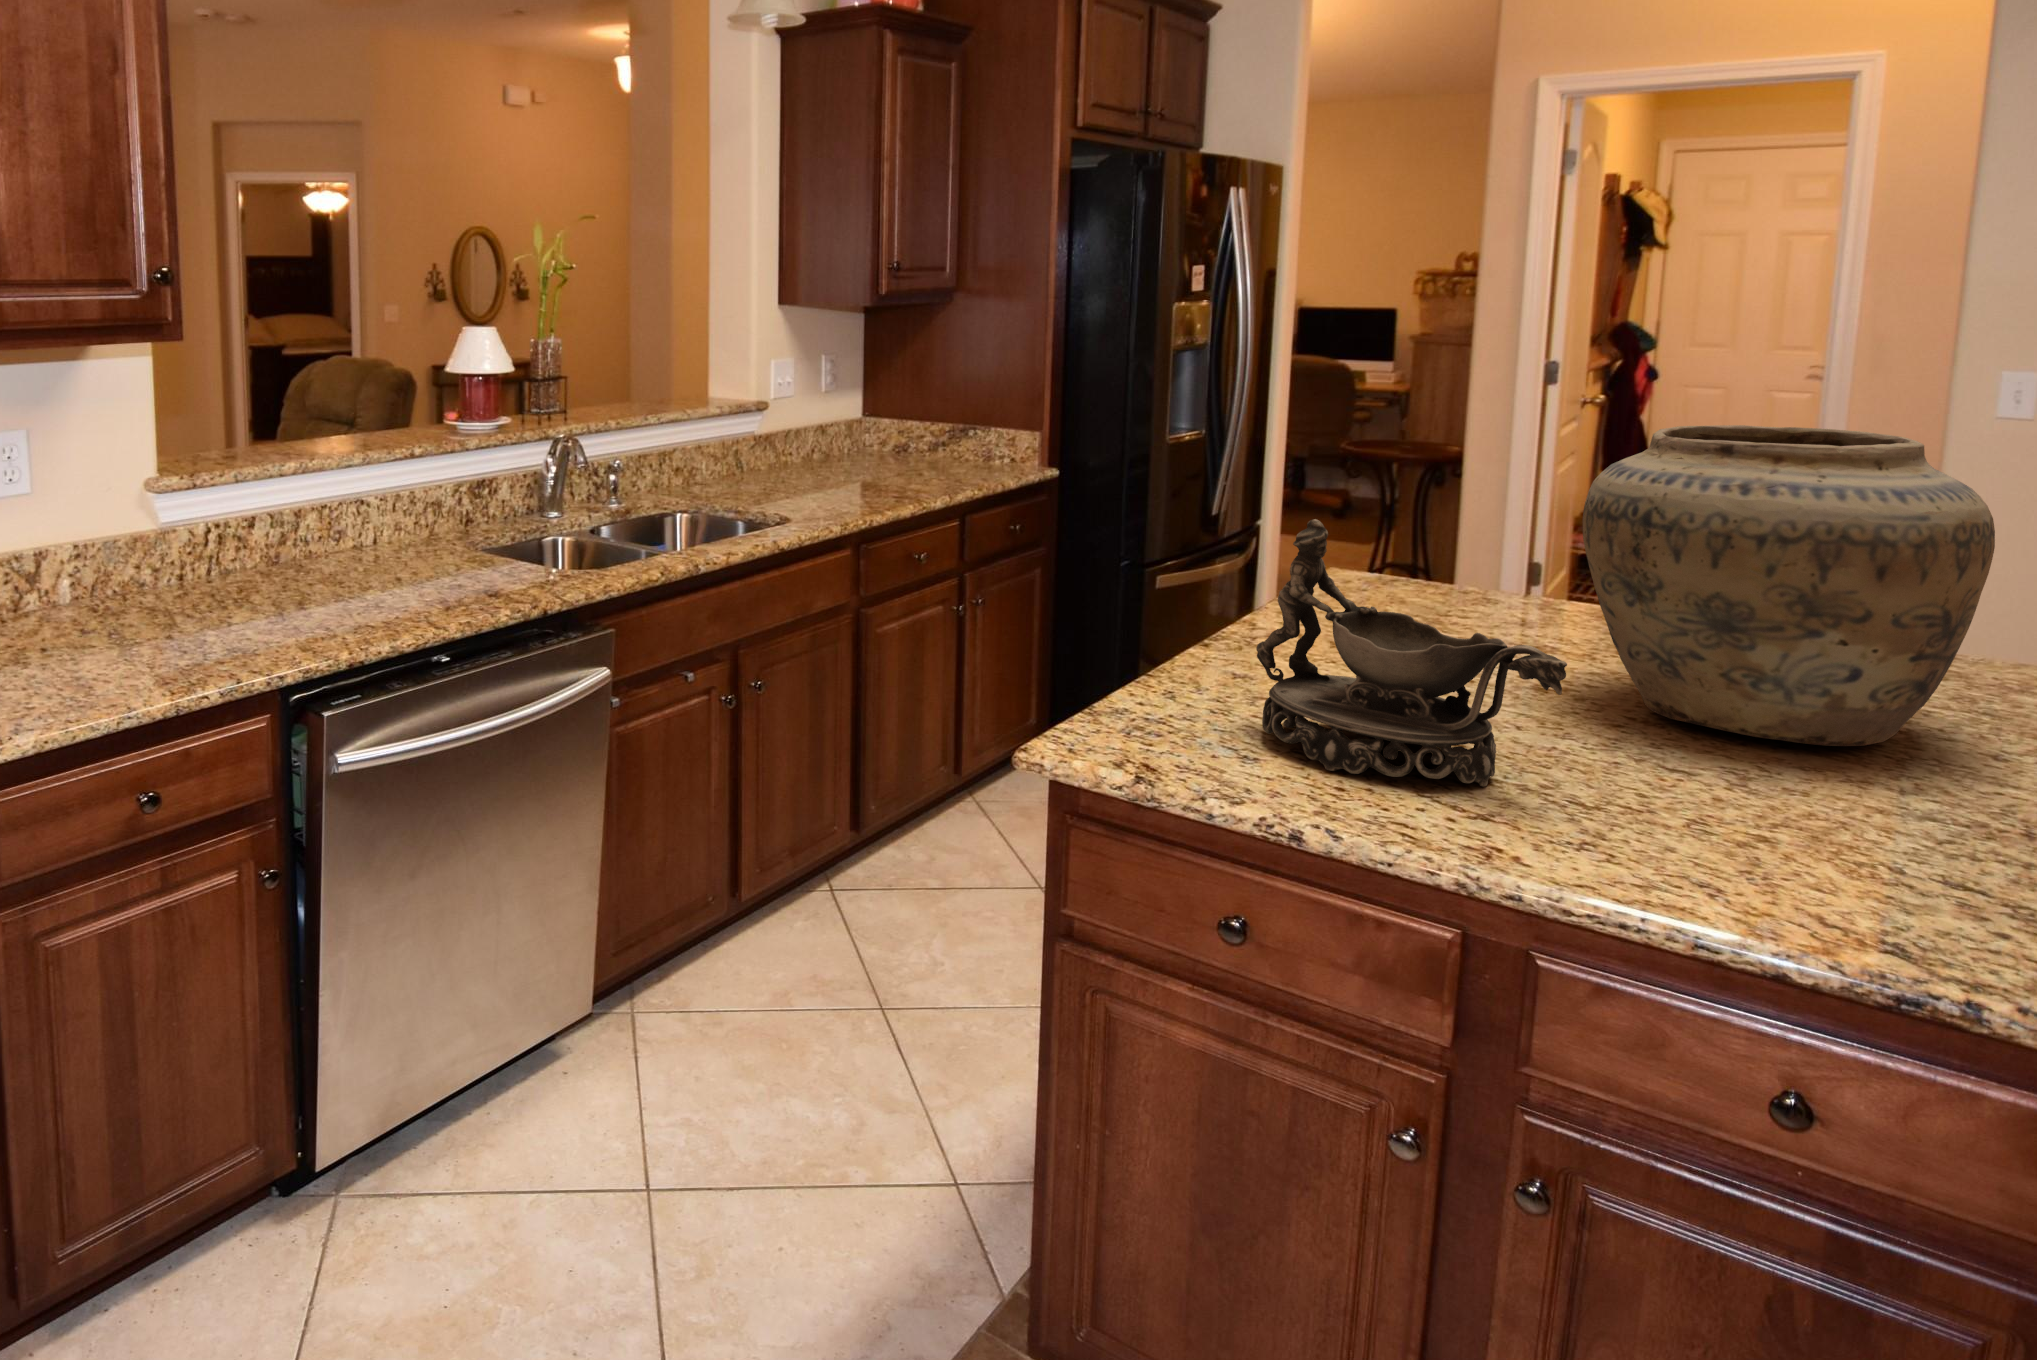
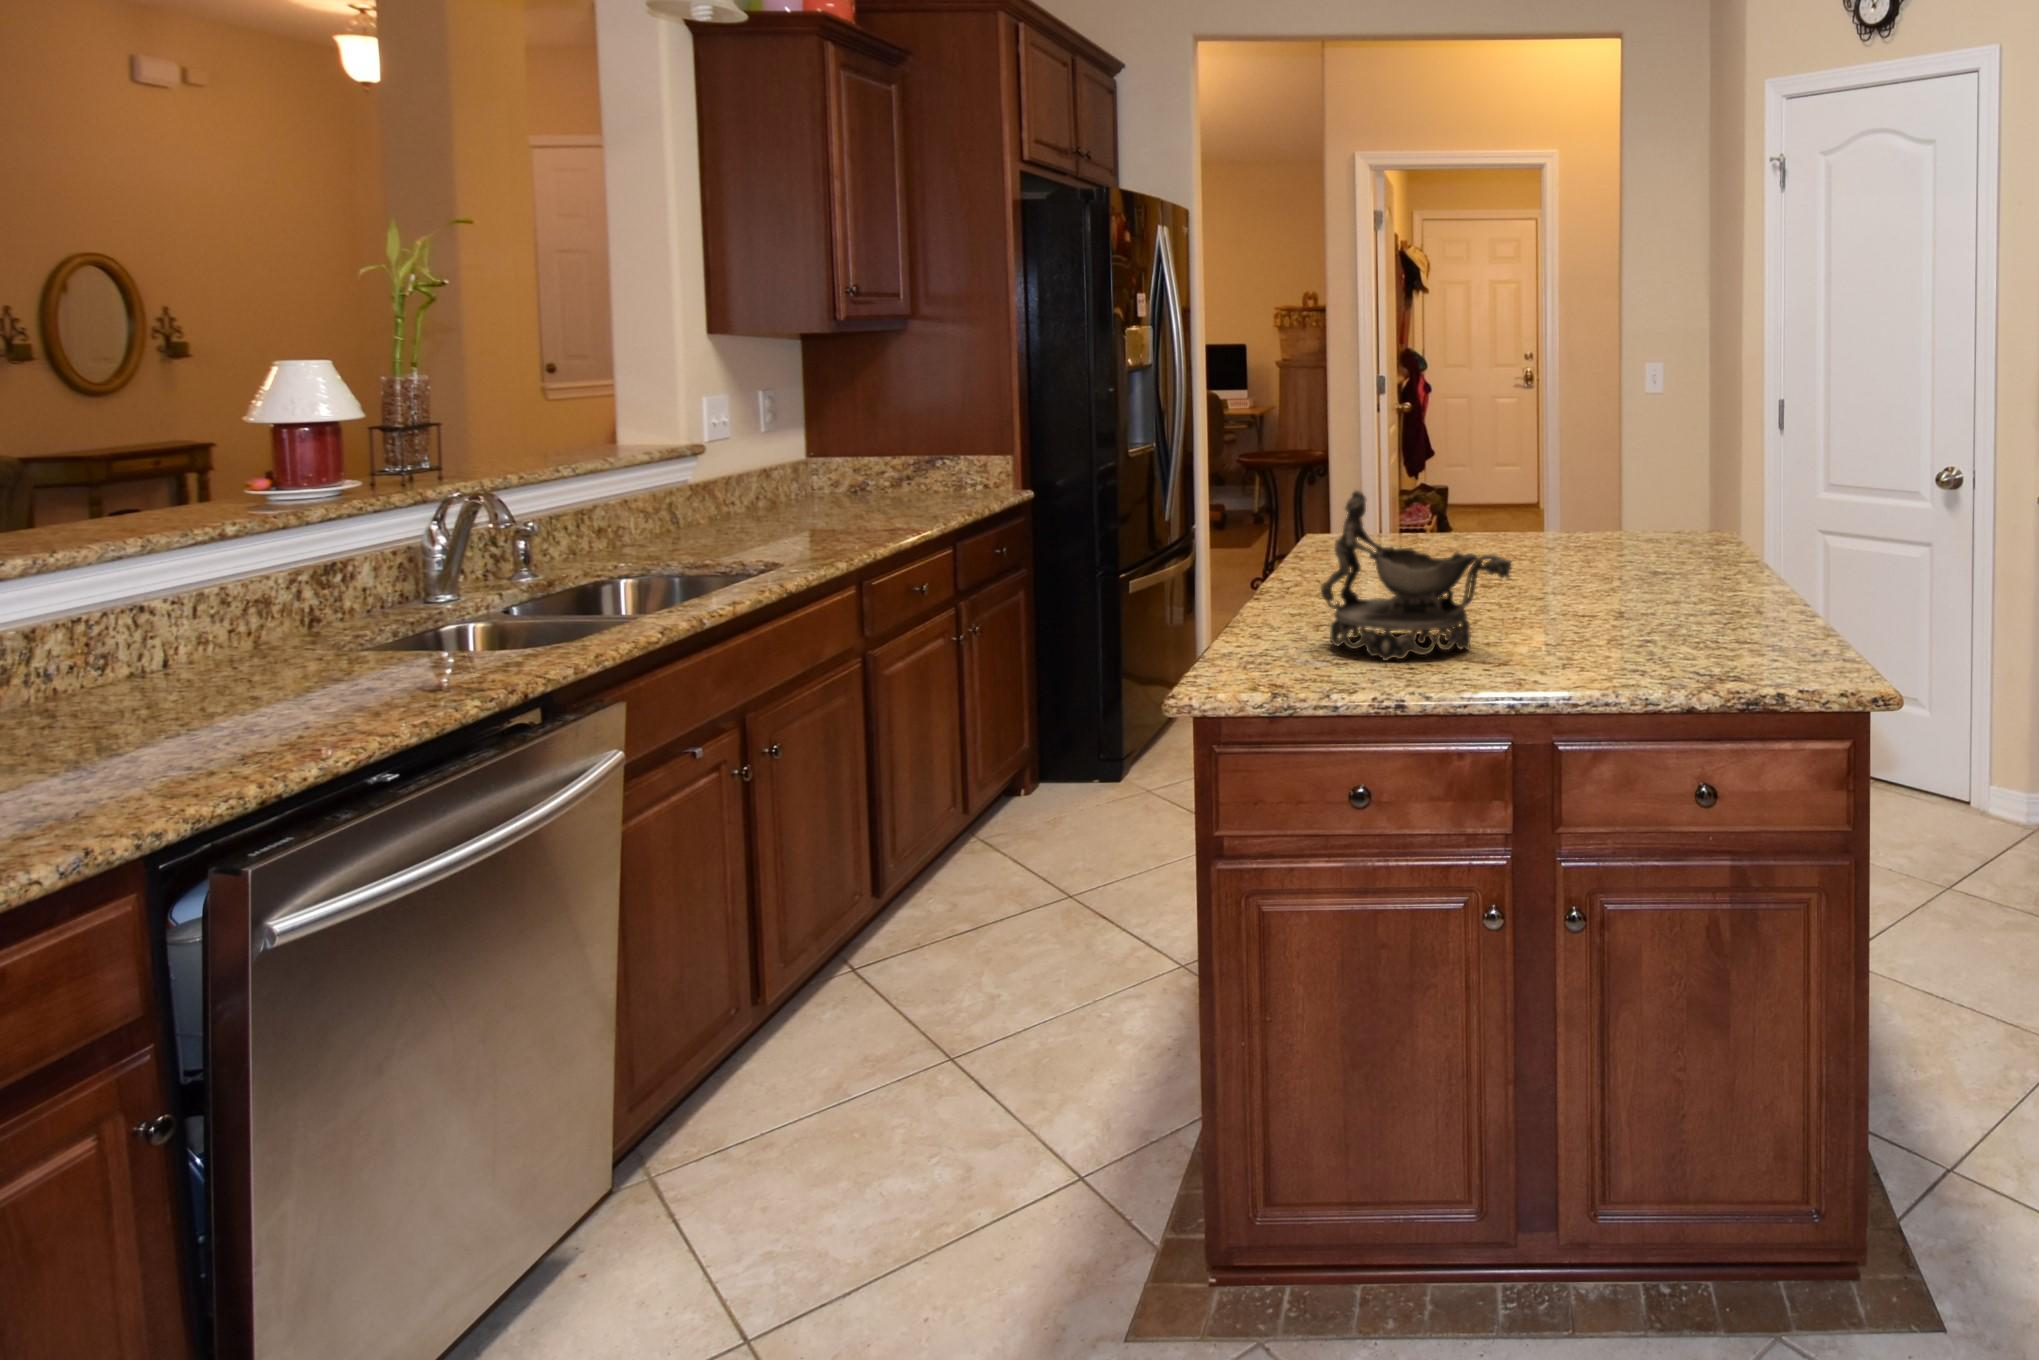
vase: present [1583,425,1995,746] -> none [1472,416,1647,595]

